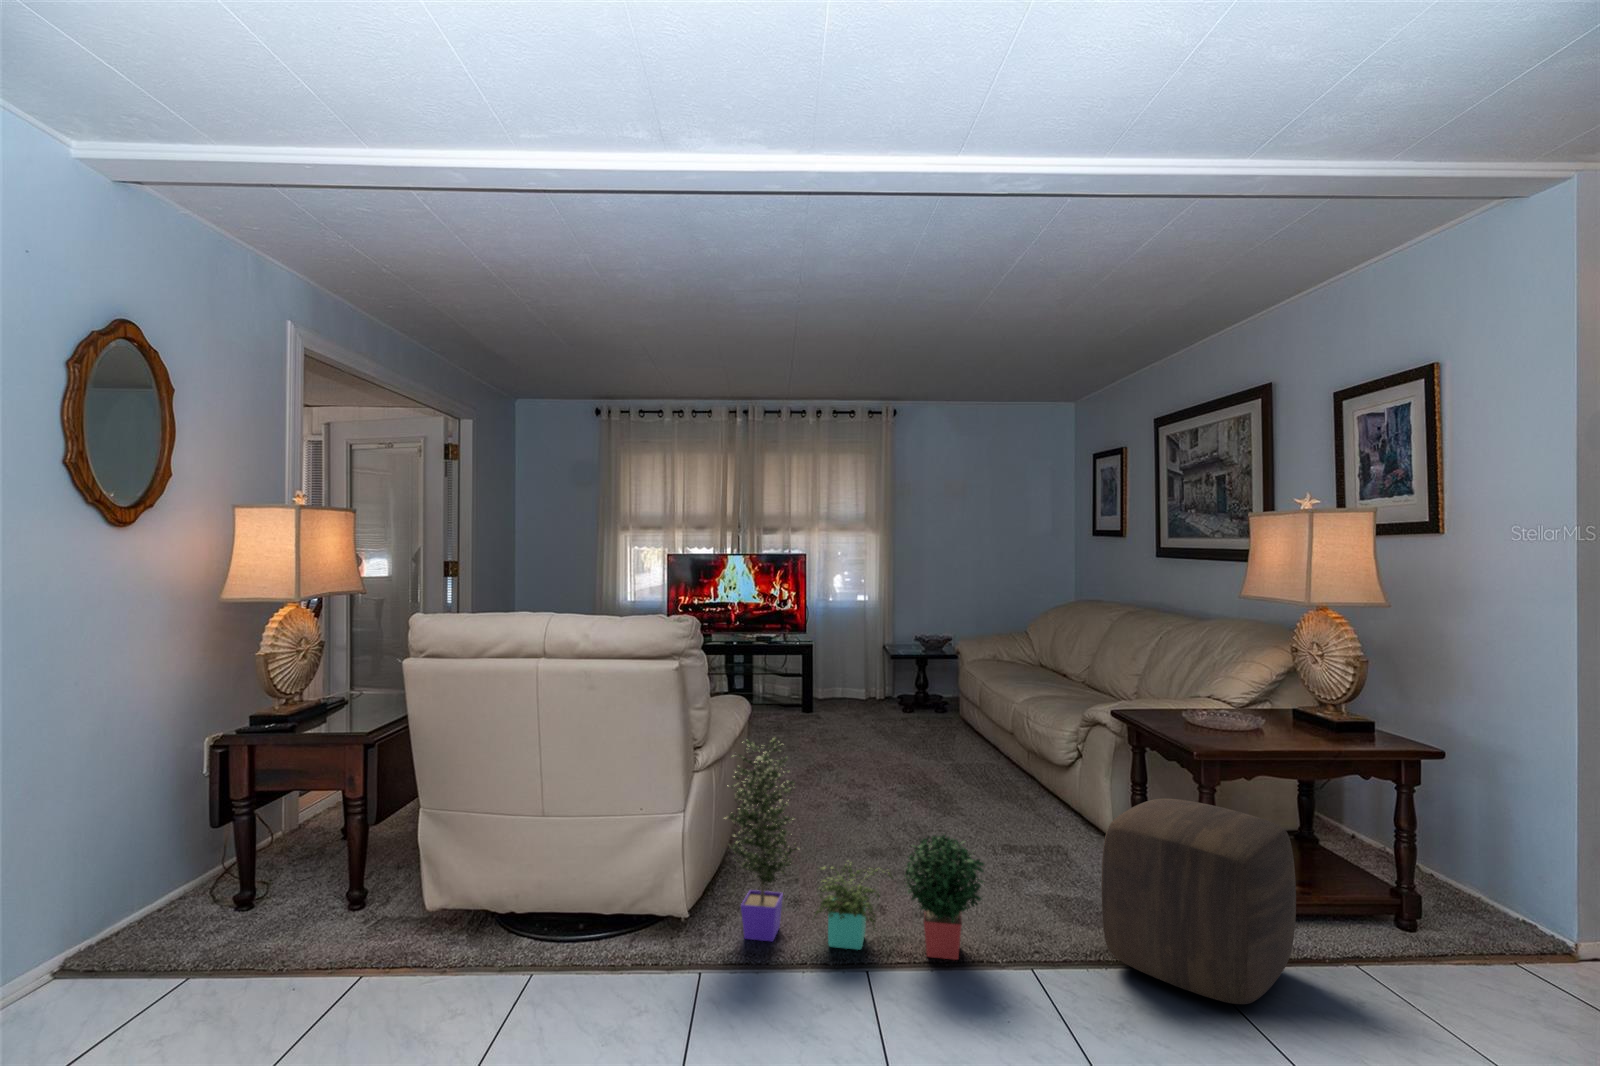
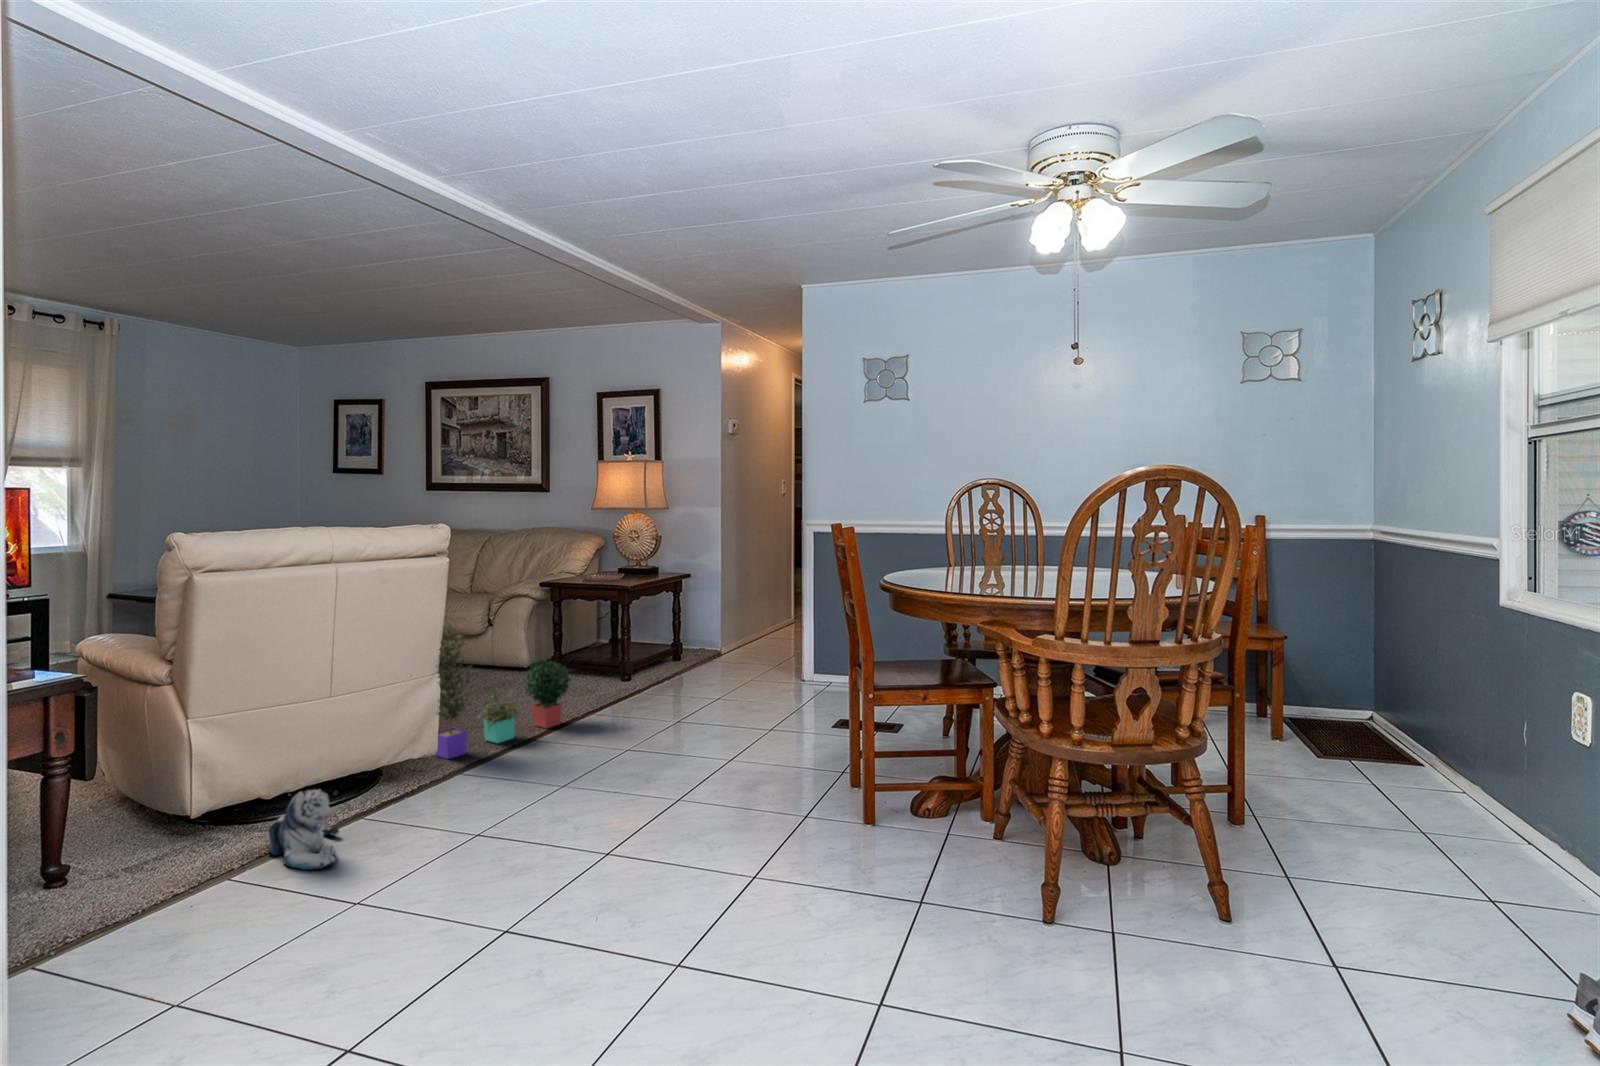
ottoman: present [1102,799,1296,1004] -> none [602,616,682,698]
plush toy: none [332,908,470,1025] -> present [268,789,339,870]

